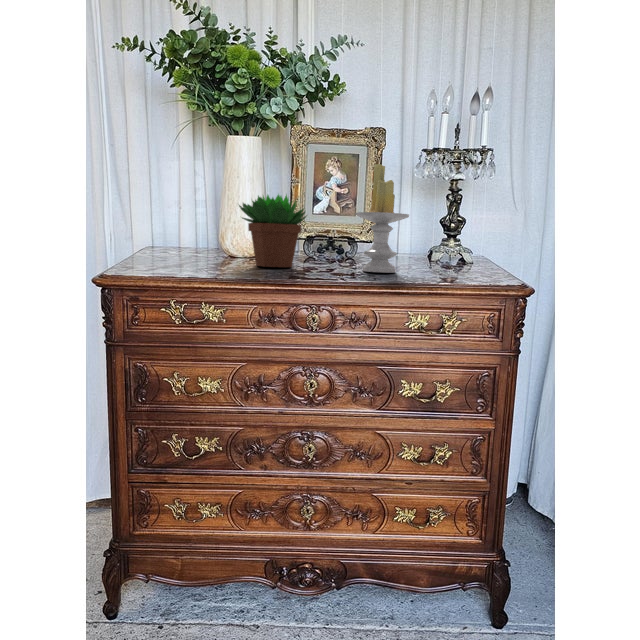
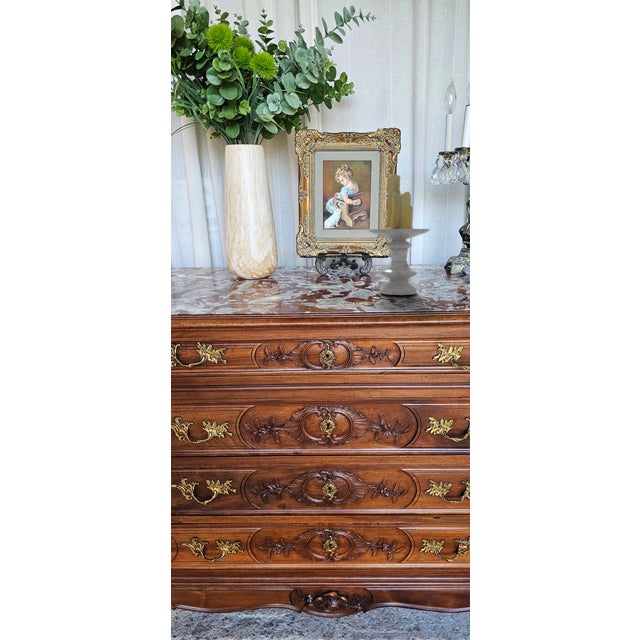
succulent plant: present [239,194,306,267] -> none [239,211,318,293]

